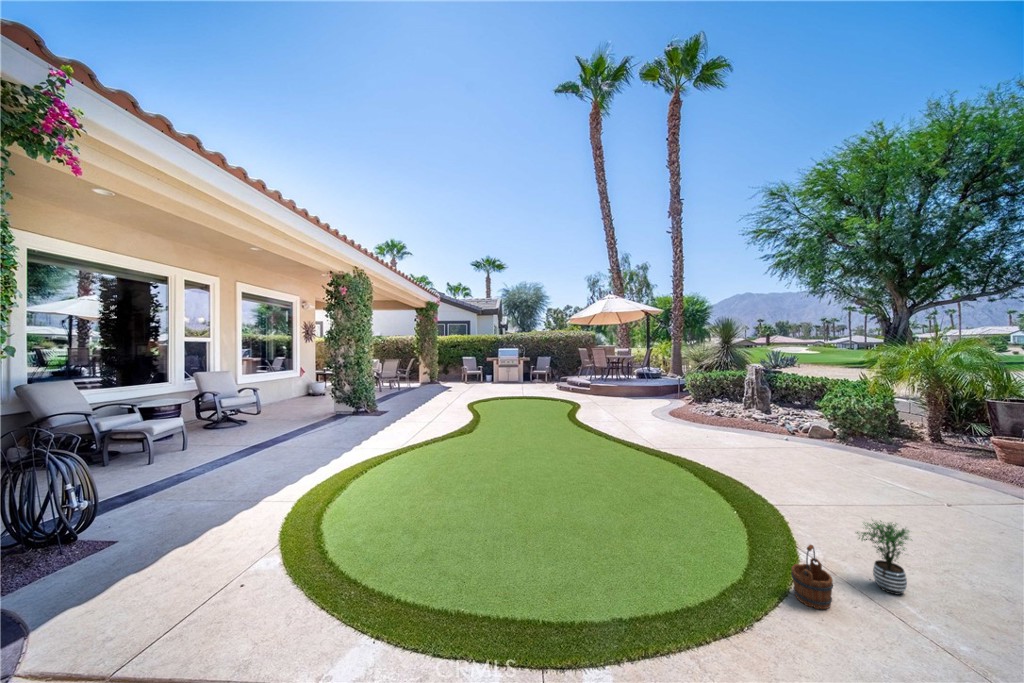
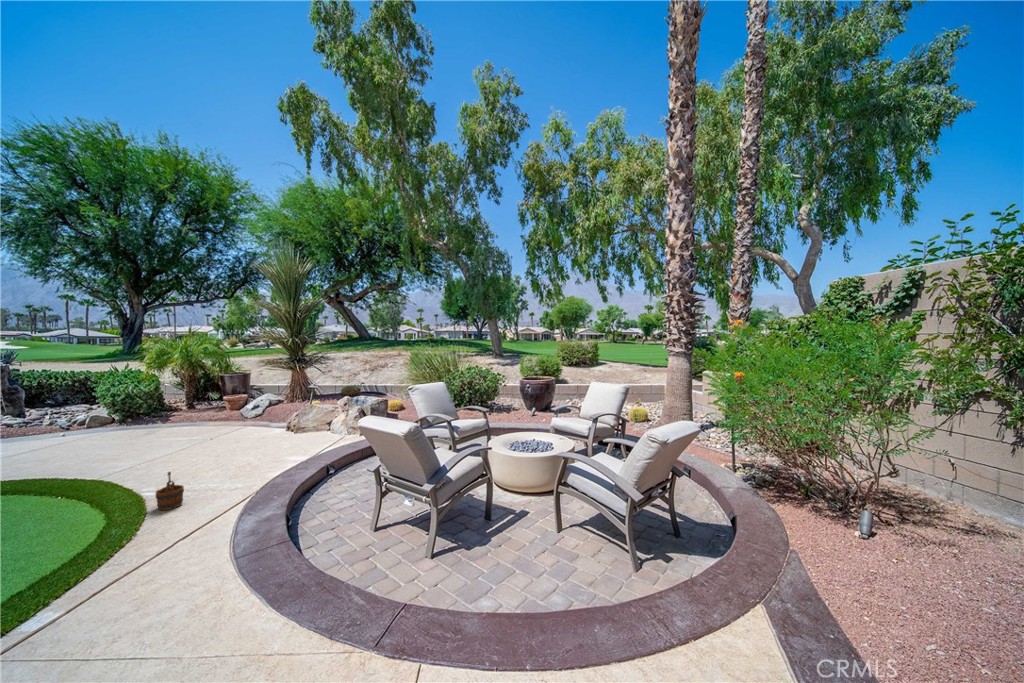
potted plant: present [857,520,912,595] -> none [187,444,220,485]

